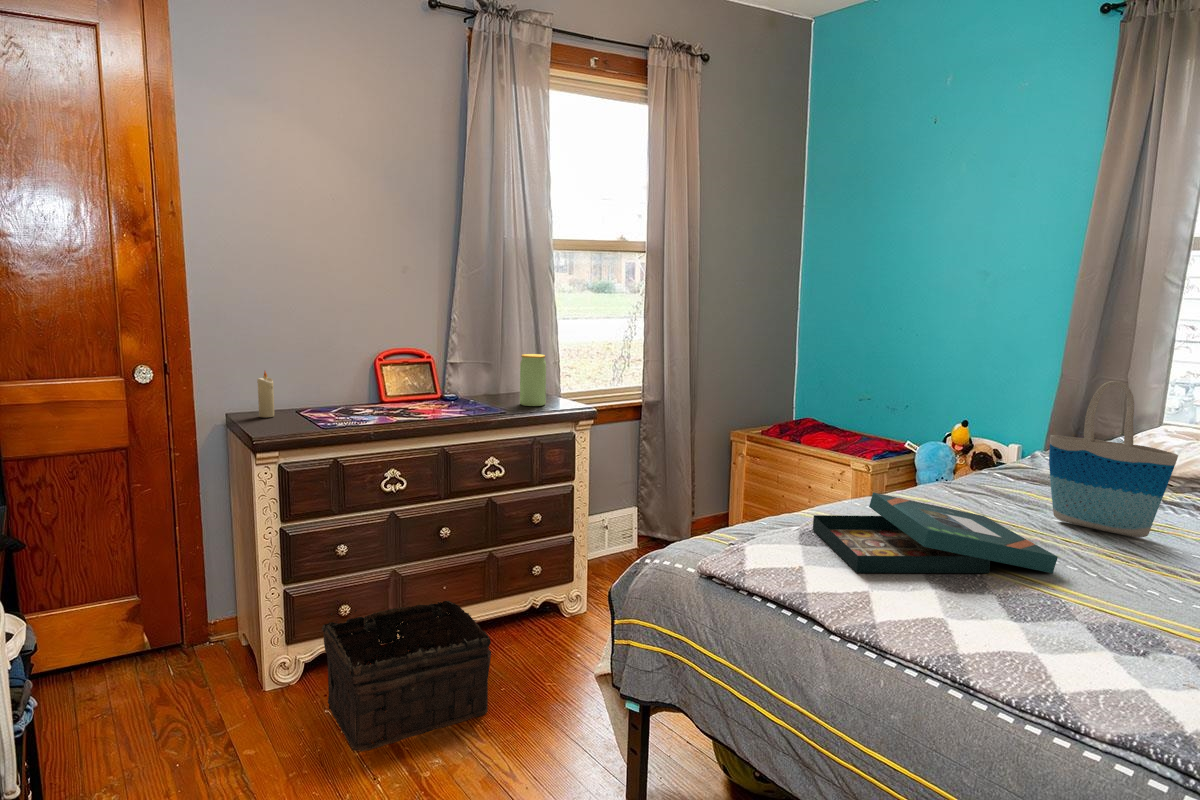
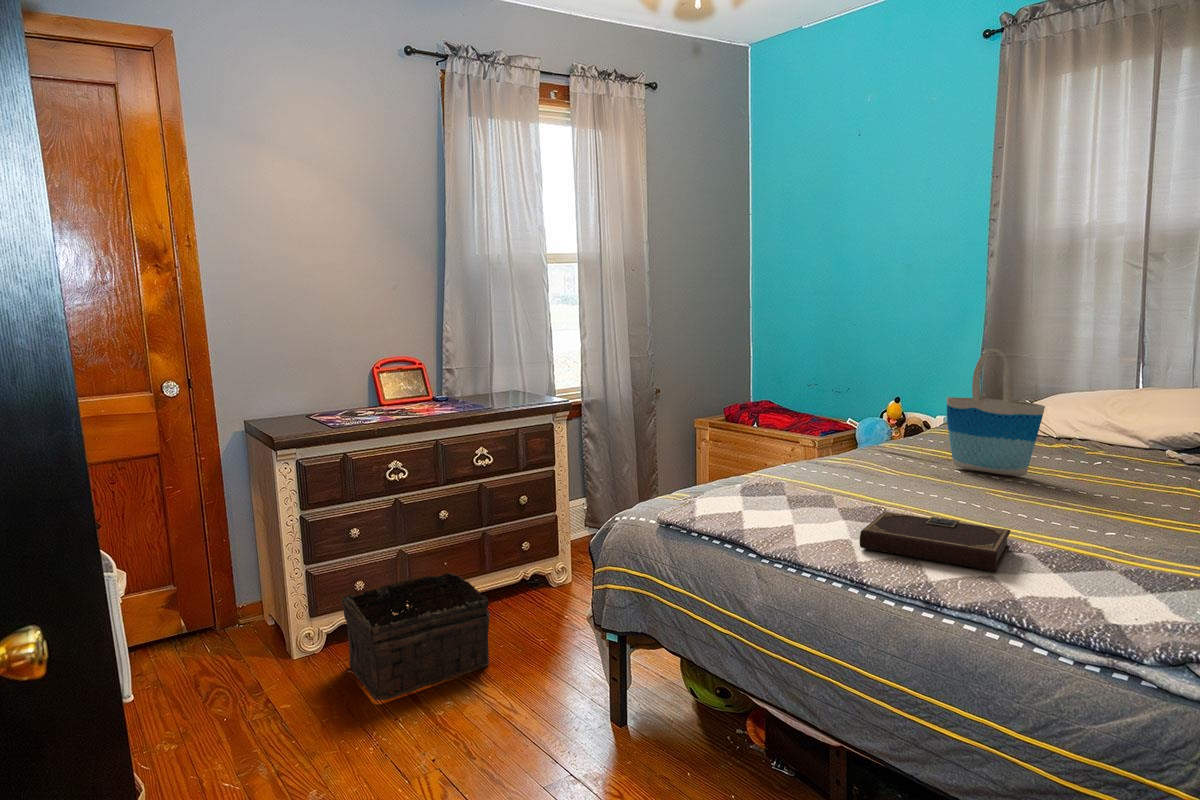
jar: present [520,354,546,406] -> none [502,356,526,402]
candle: present [257,371,274,418] -> none [272,380,288,422]
board game: present [813,493,1058,573] -> none [753,451,945,512]
notebook: none [962,585,1161,686] -> present [860,512,1010,571]

